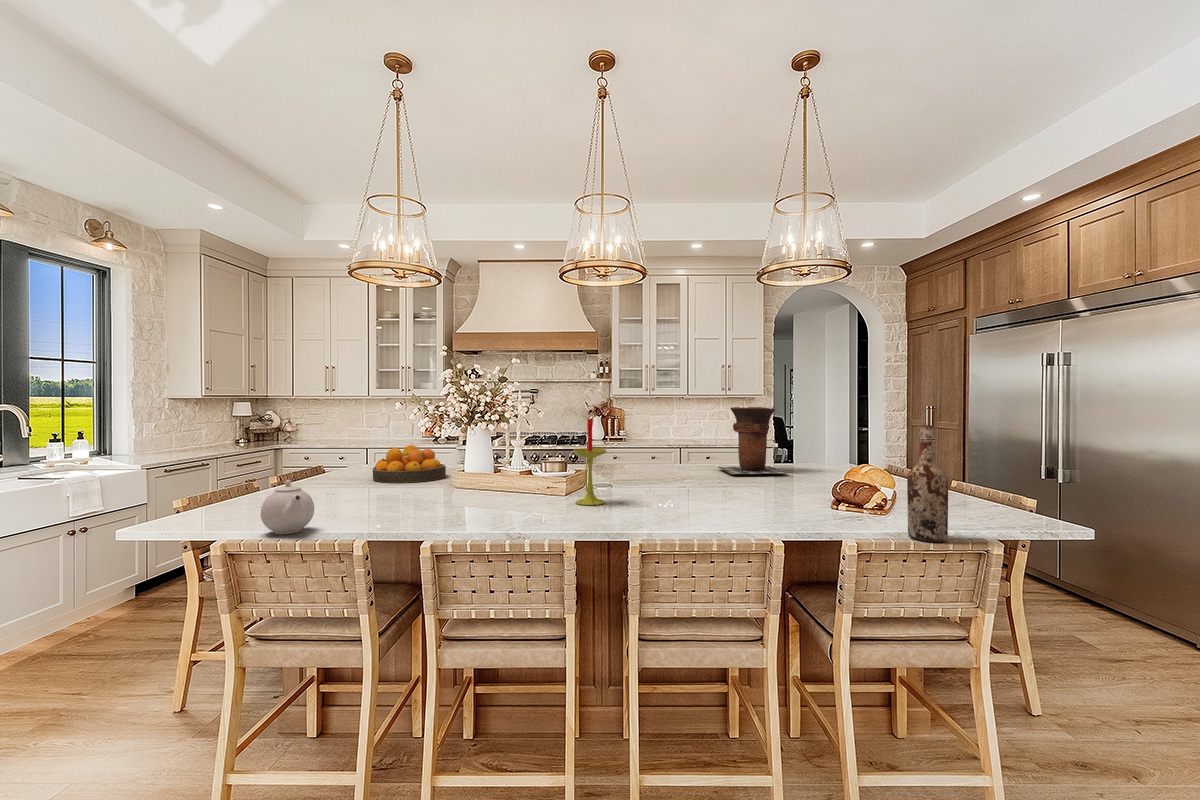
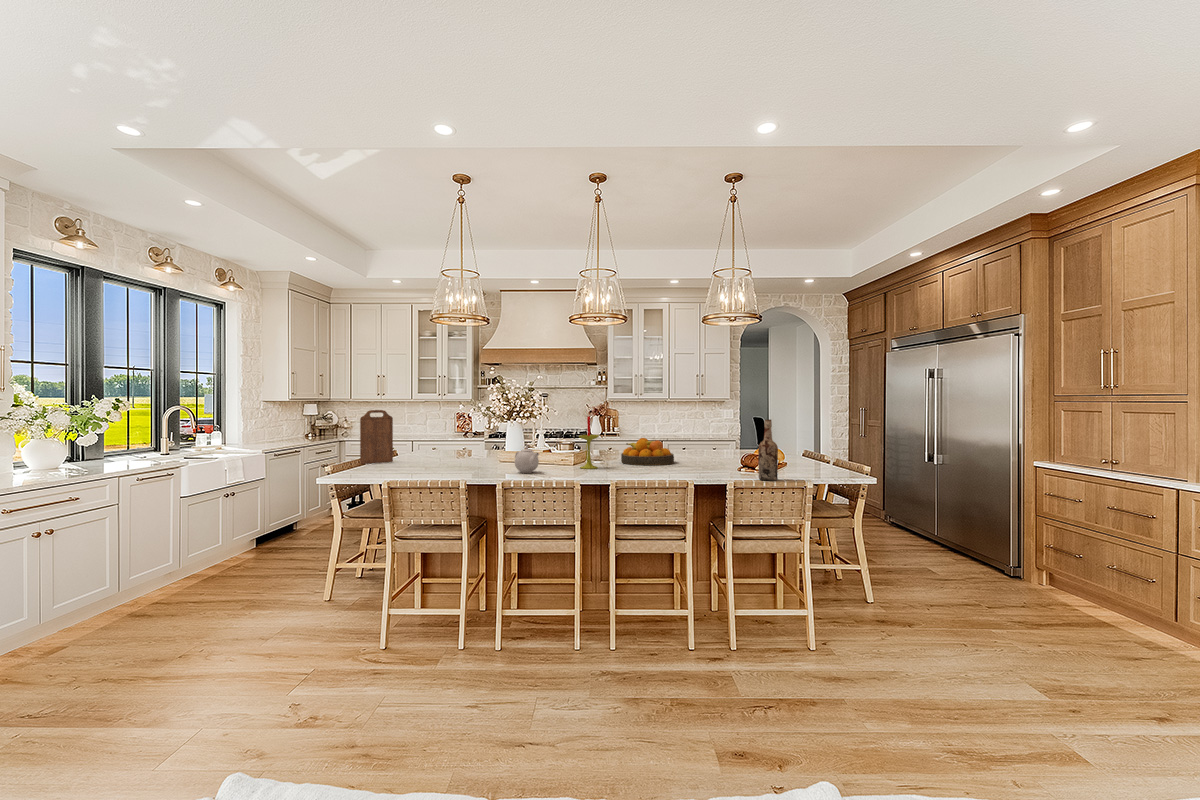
vase: present [718,407,788,474] -> none [679,409,727,455]
cutting board: none [235,409,290,493] -> present [360,410,393,464]
fruit bowl: present [373,445,446,483] -> present [621,438,674,465]
teapot: present [261,480,314,534] -> present [515,446,539,473]

